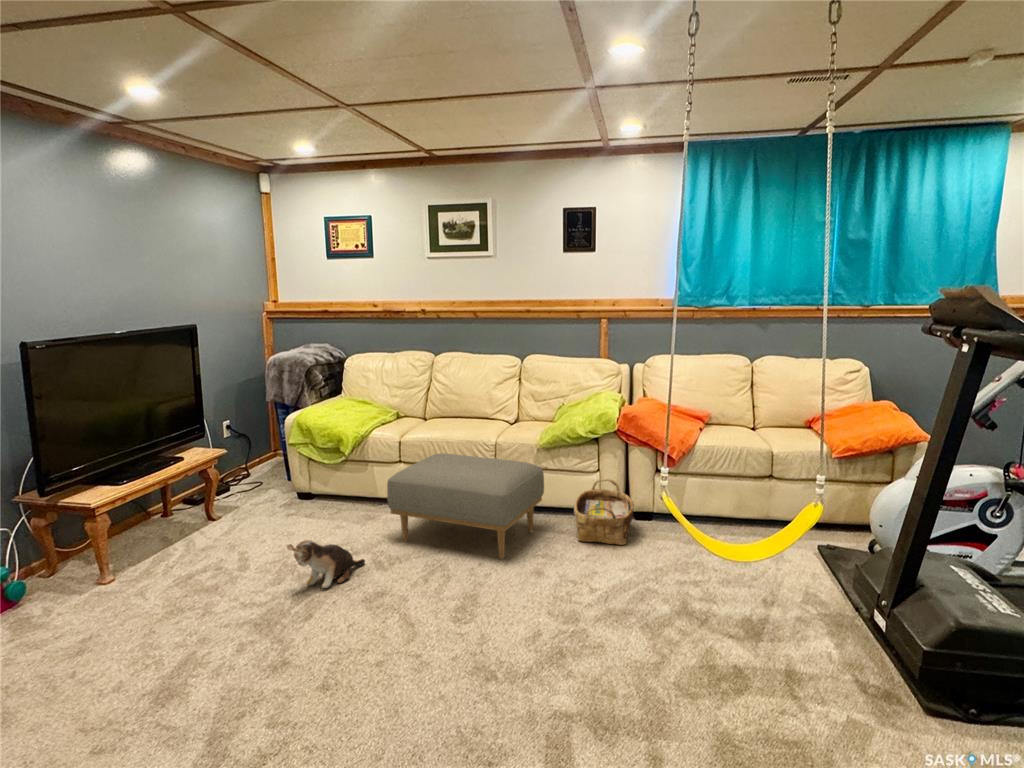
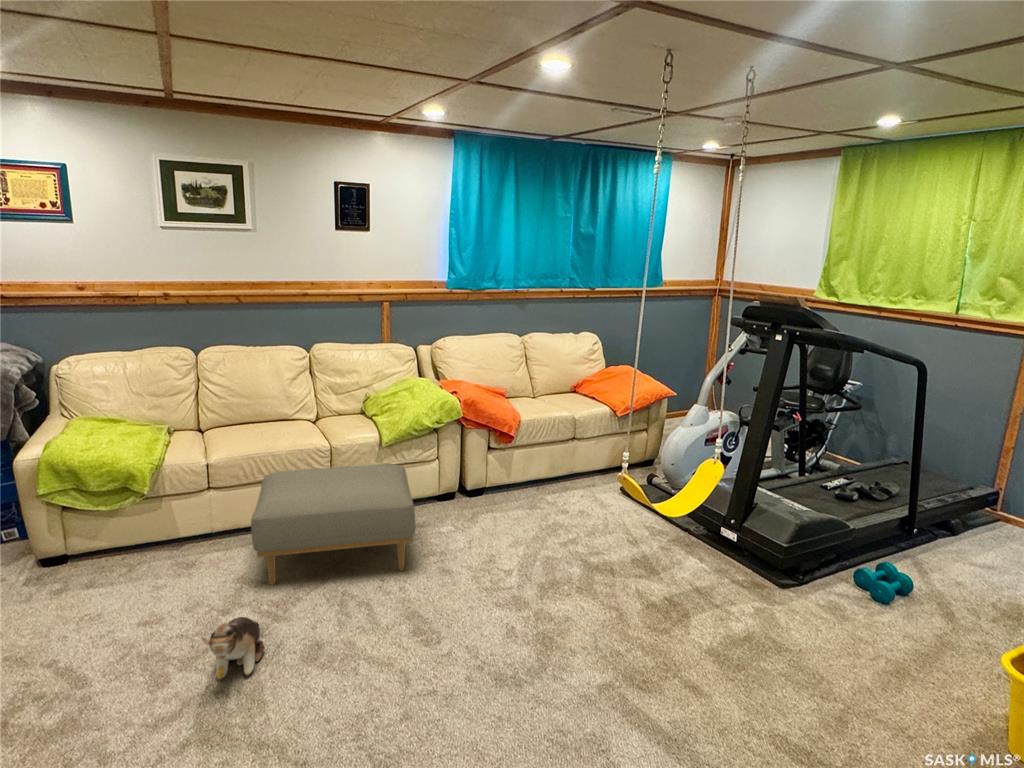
woven basket: present [574,479,634,545] -> none [431,464,493,530]

